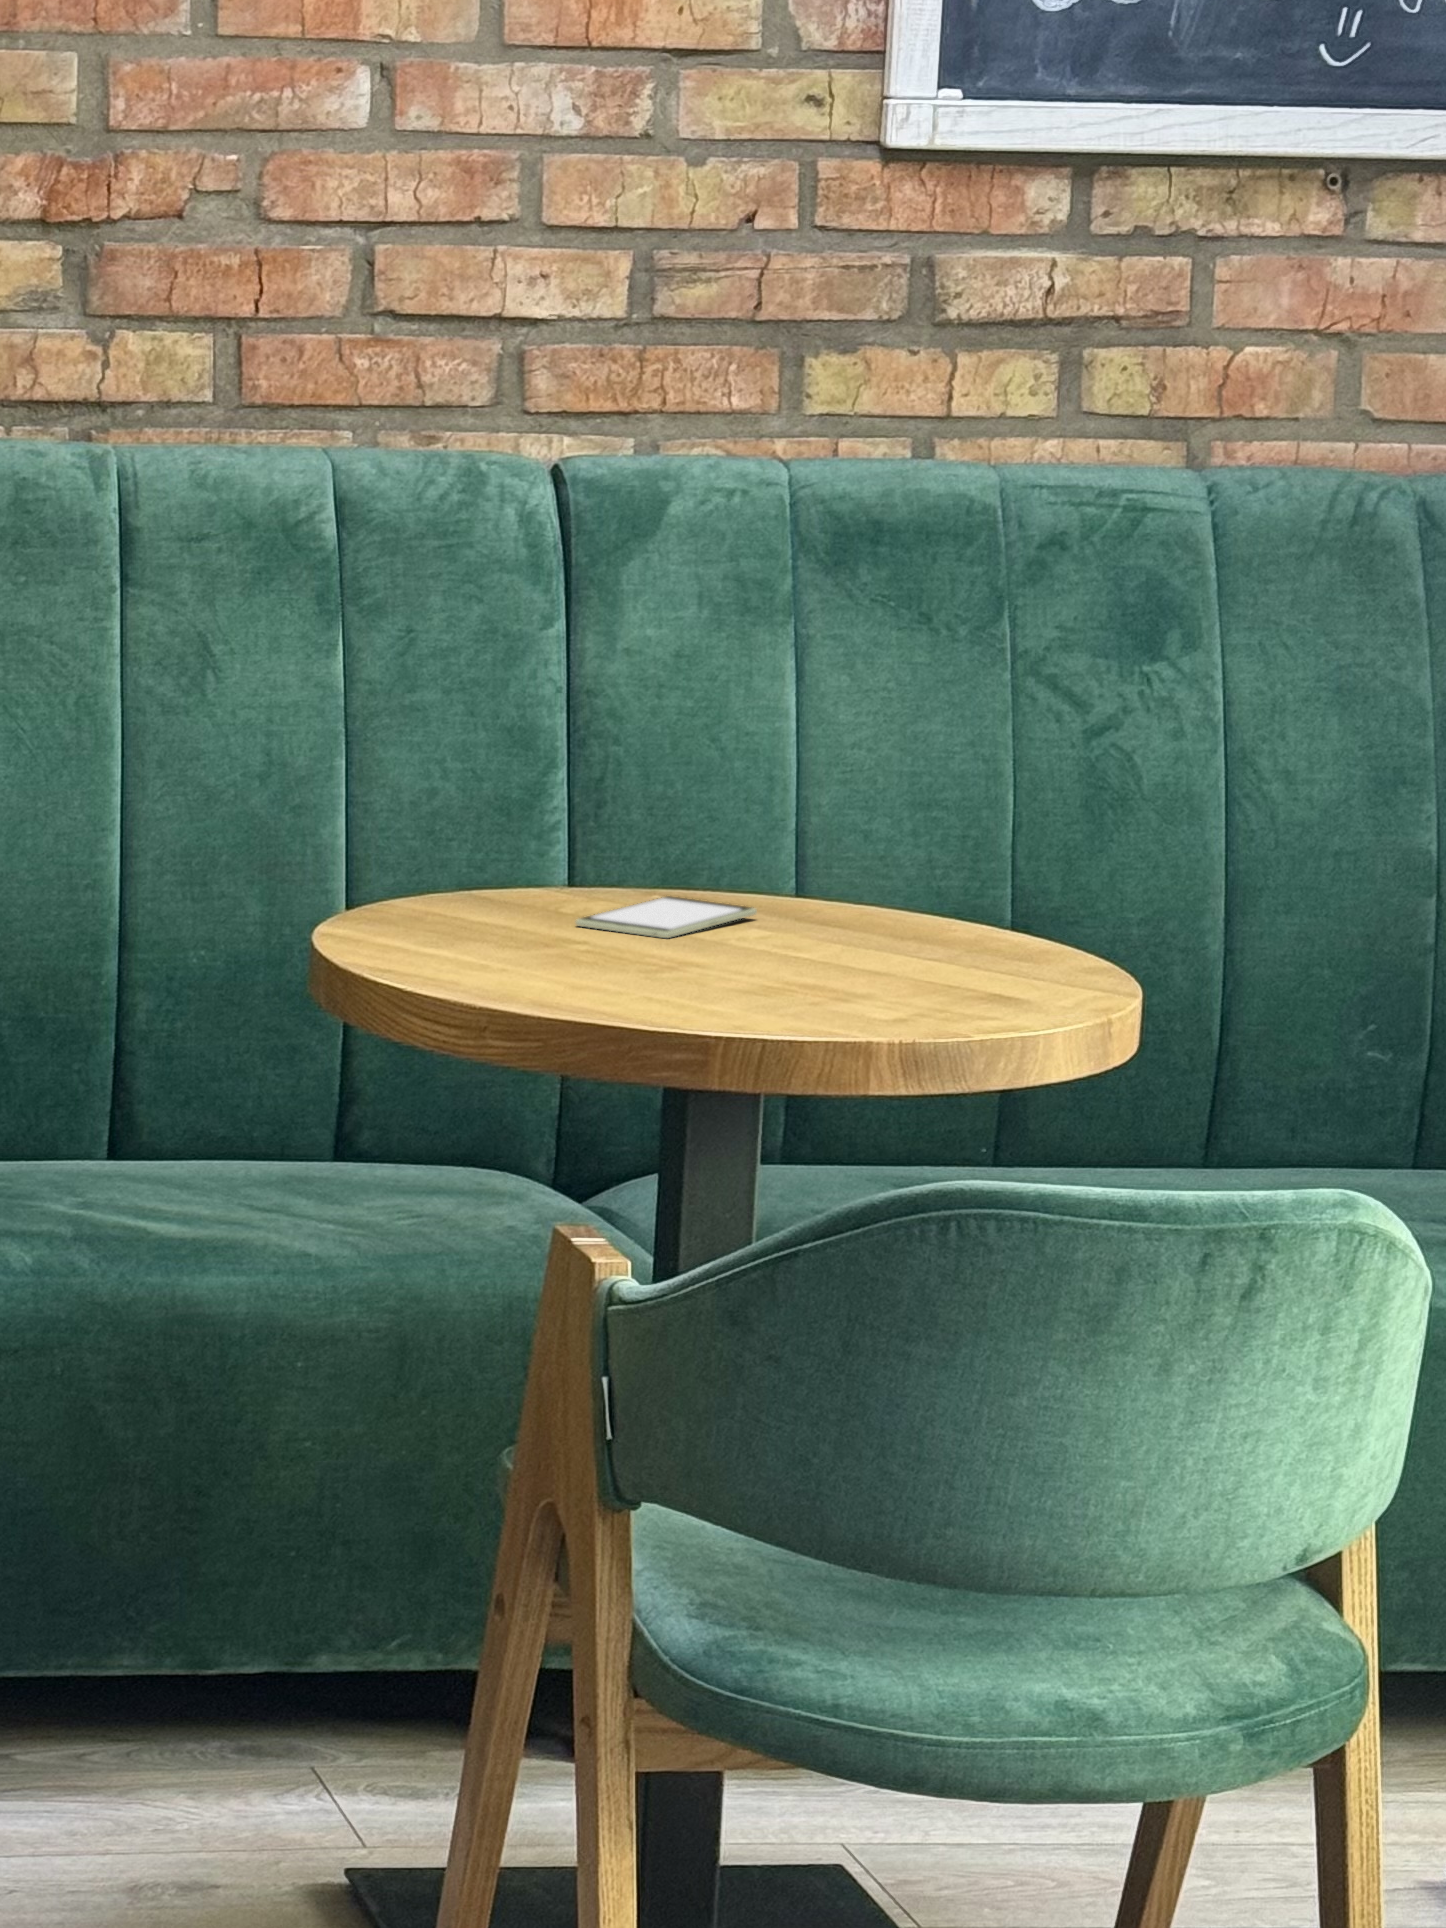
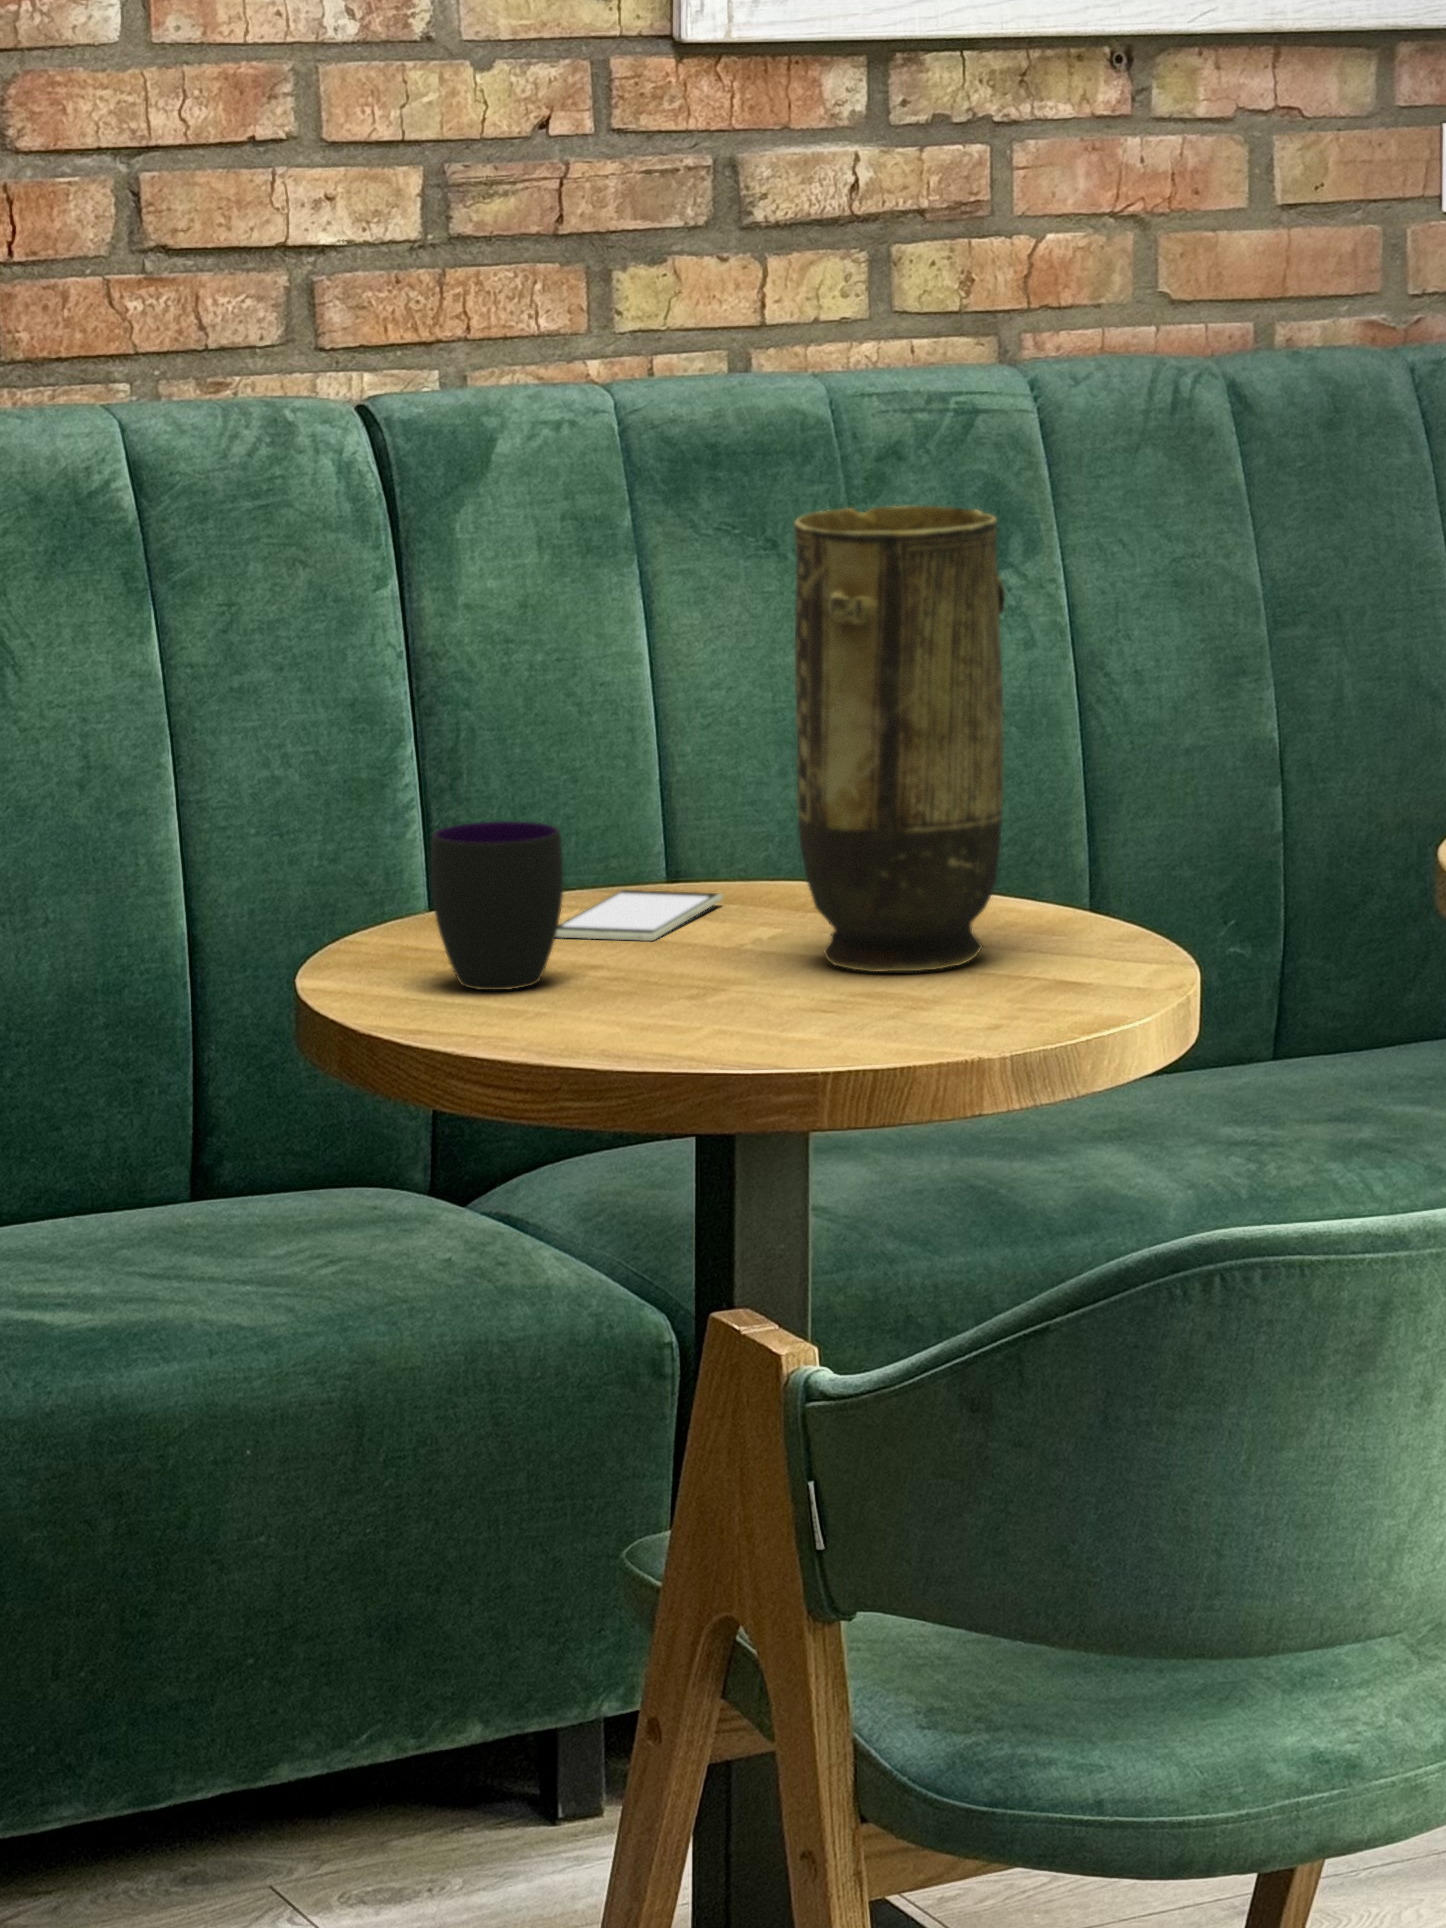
vase: none [793,539,1019,988] -> present [794,506,1005,972]
cup: none [443,805,564,959] -> present [431,821,563,990]

